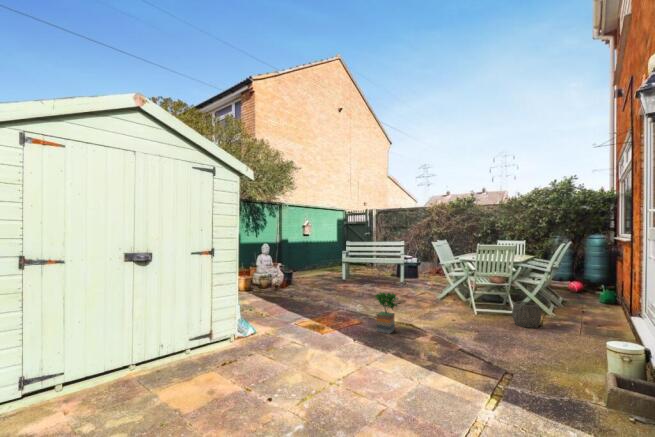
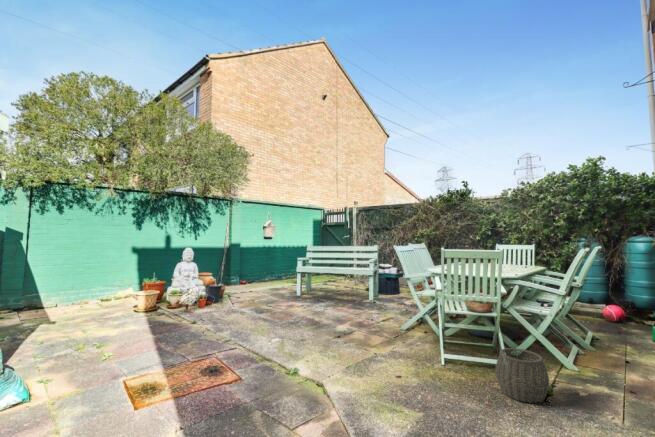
potted tree: present [376,293,399,334] -> none [232,330,280,413]

